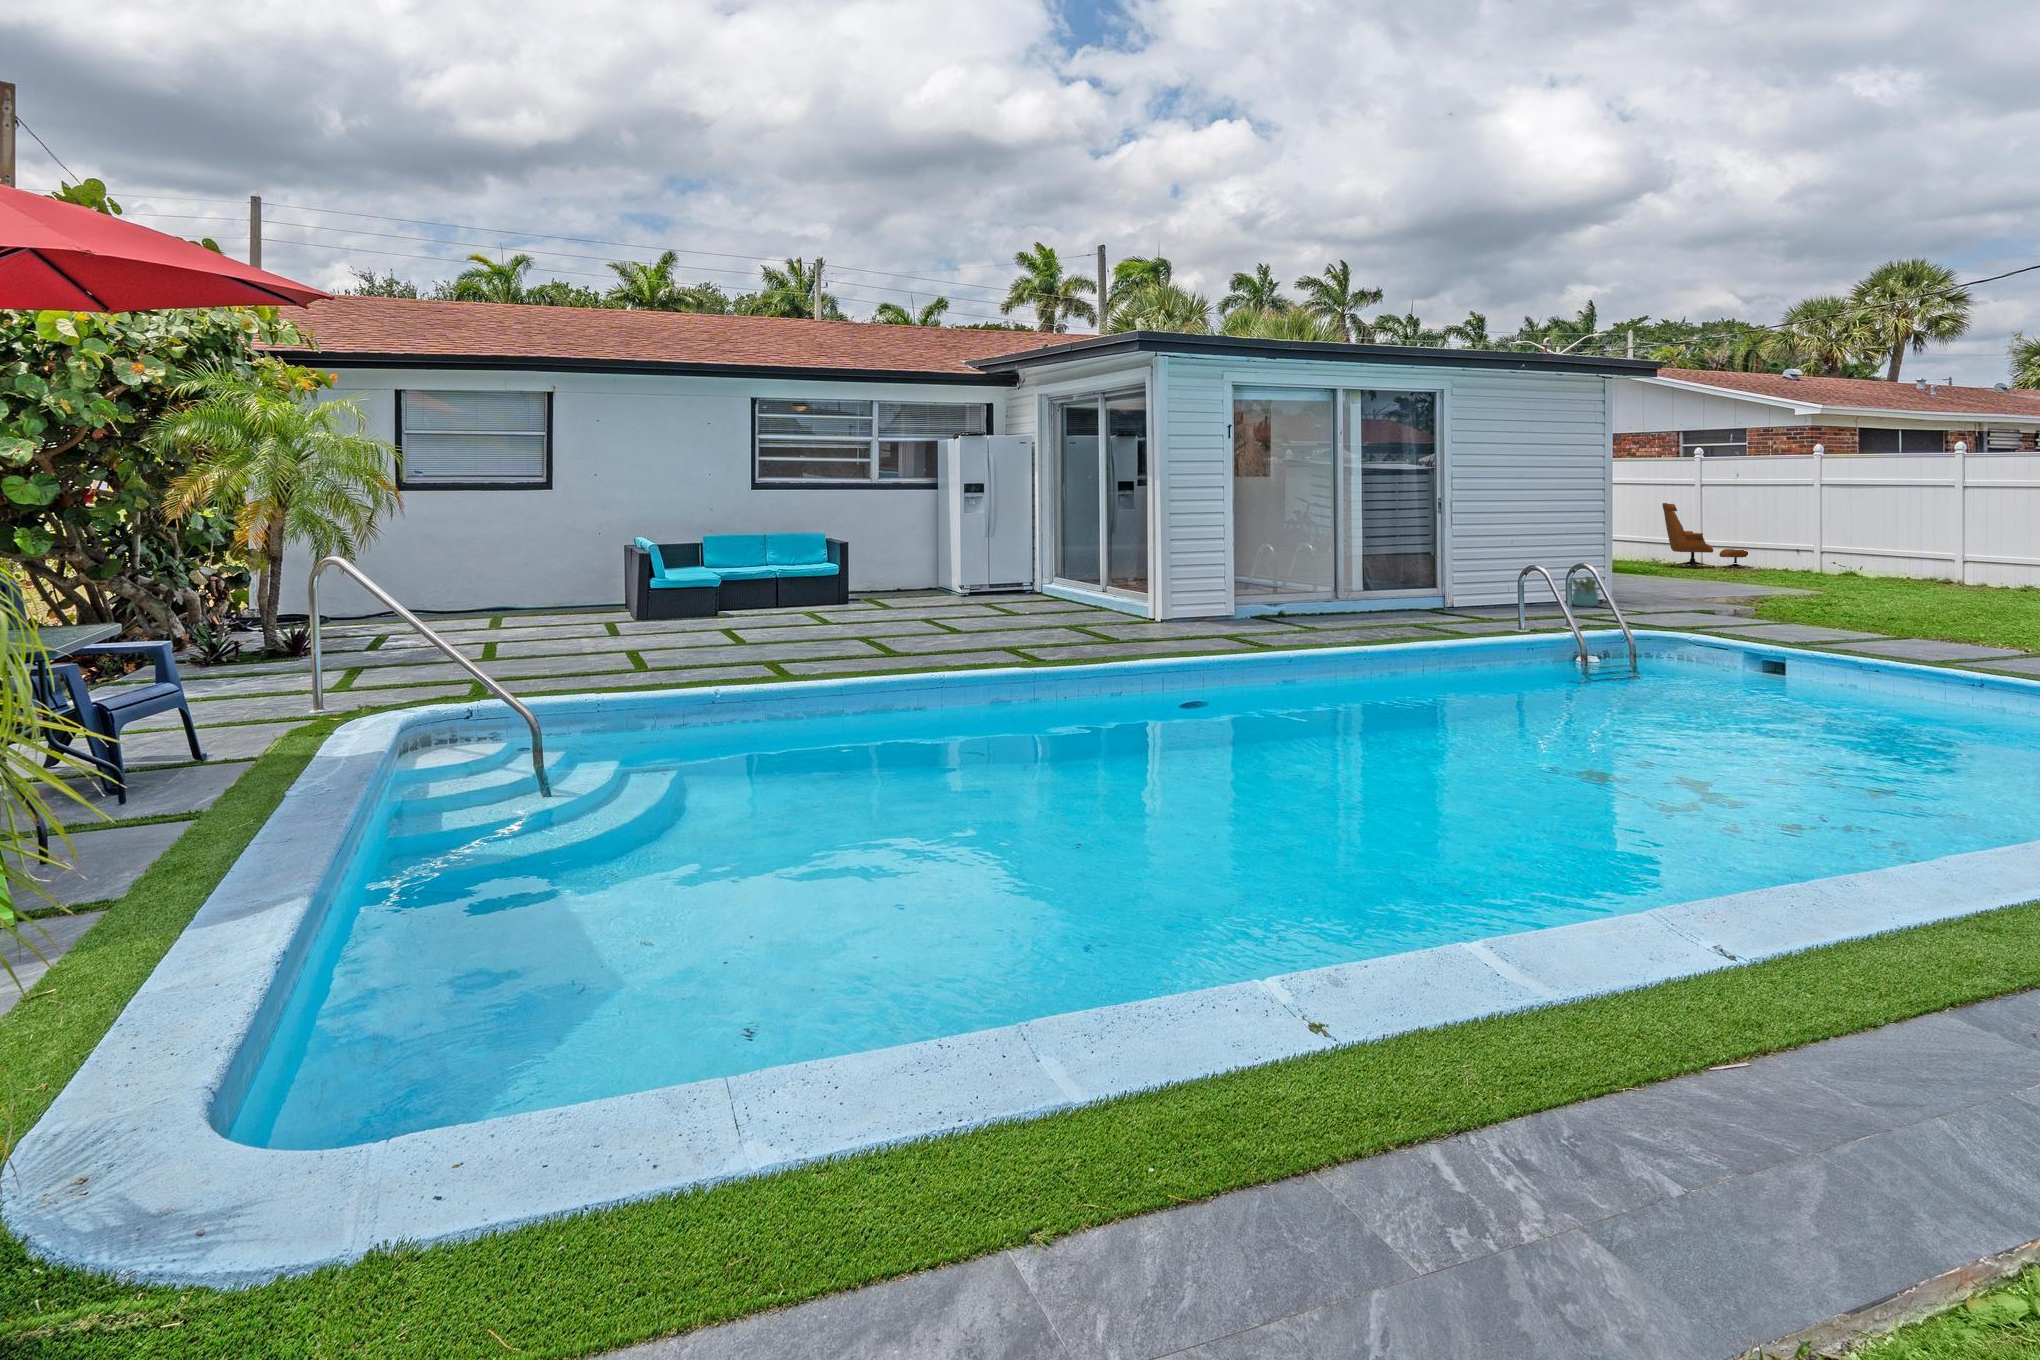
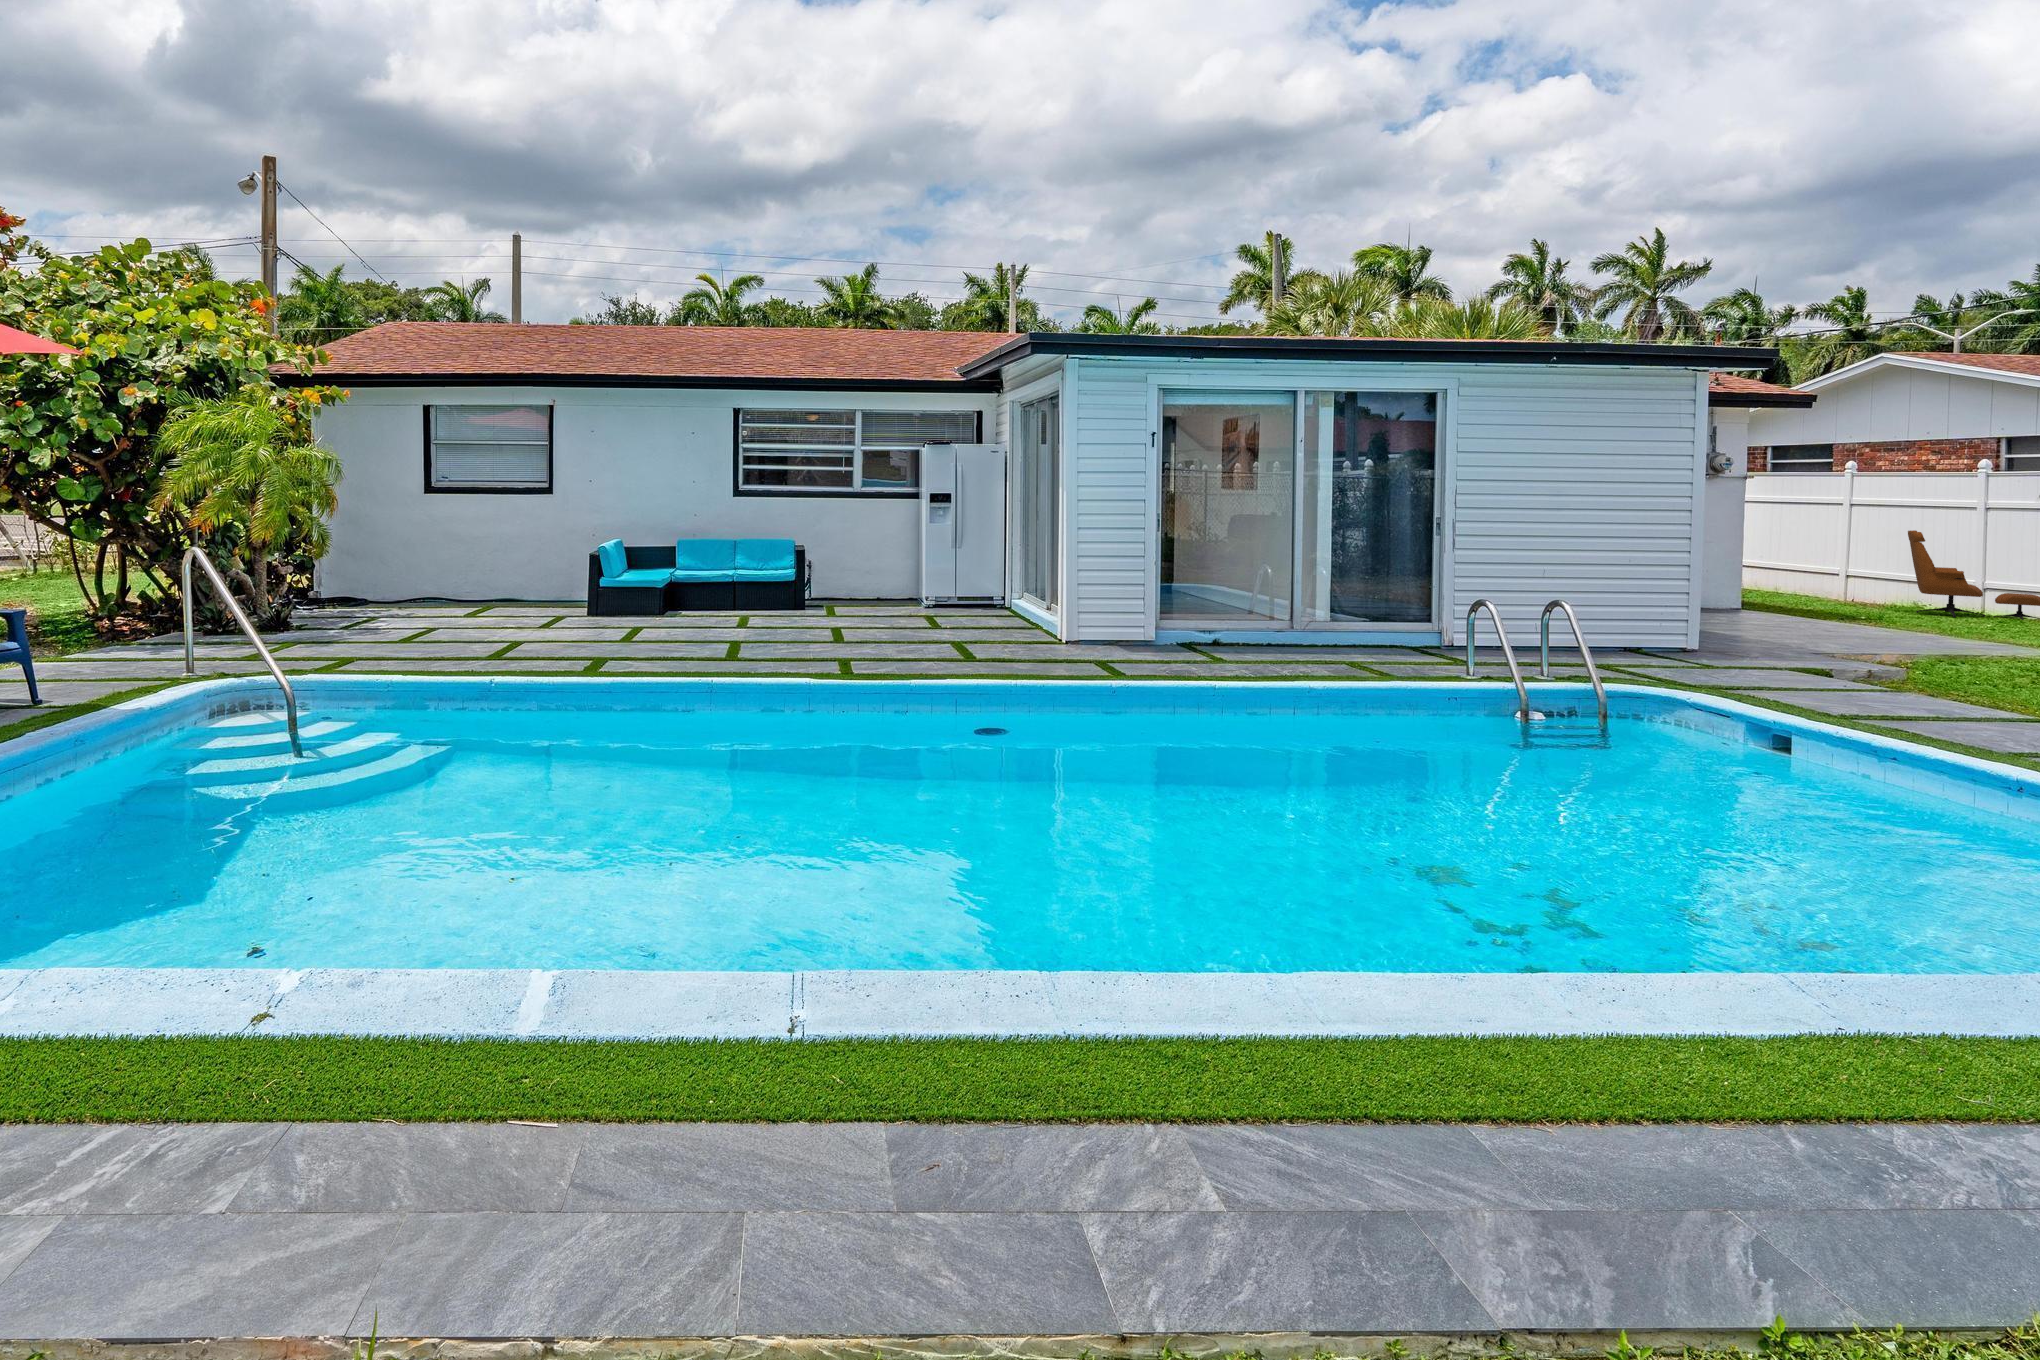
decorative plant: present [1571,576,1601,607] -> none [1628,619,1676,656]

